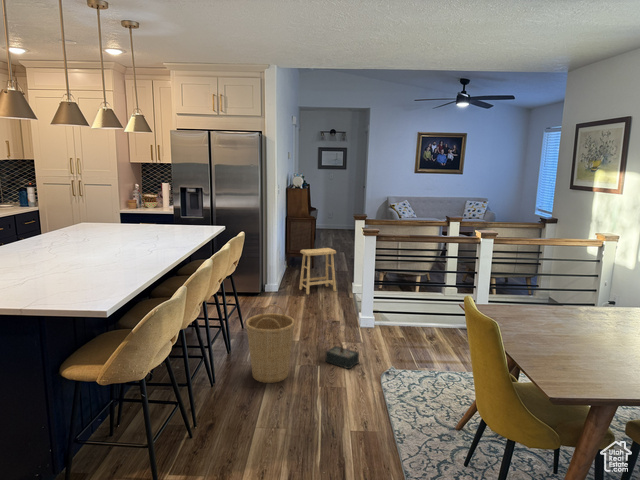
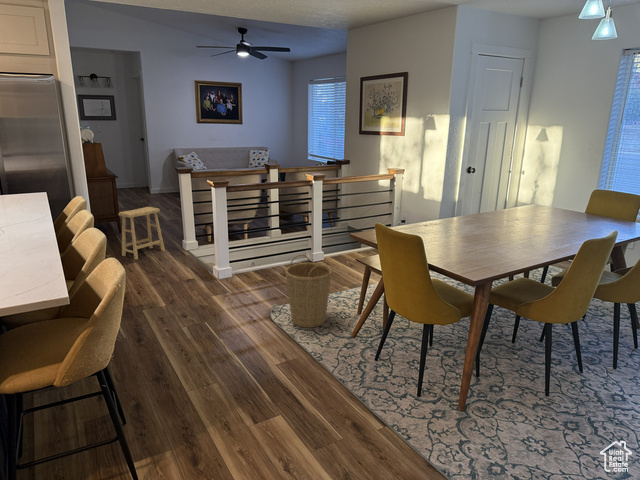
basket: present [246,305,295,383] -> present [285,255,332,328]
decorative plant: present [319,319,364,369] -> none [195,273,245,317]

